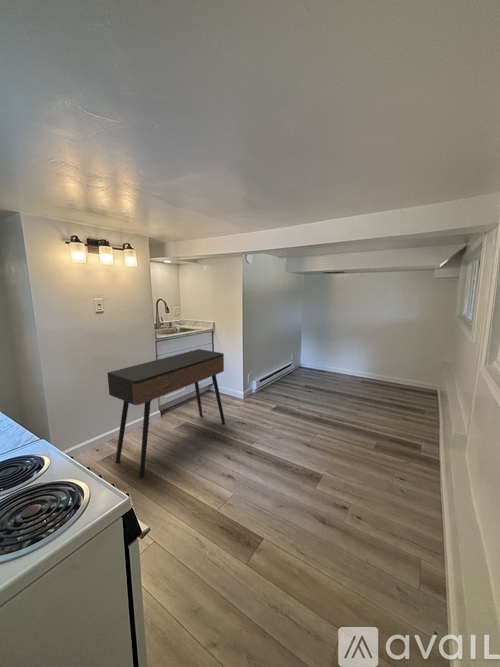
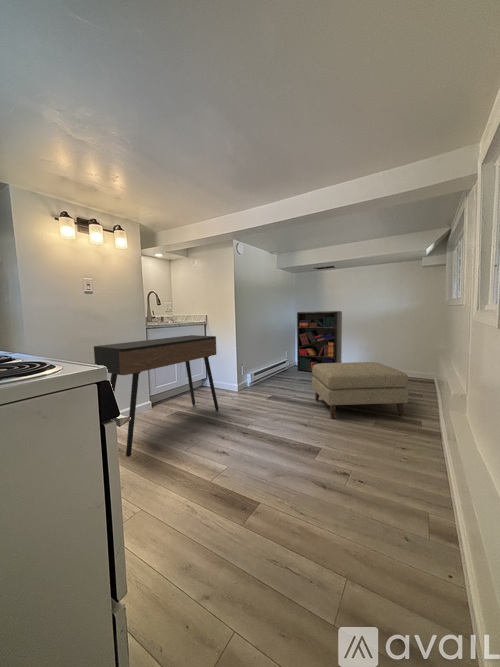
bookshelf: none [303,314,351,380] -> present [297,311,342,372]
ottoman: none [316,380,411,438] -> present [312,362,408,418]

